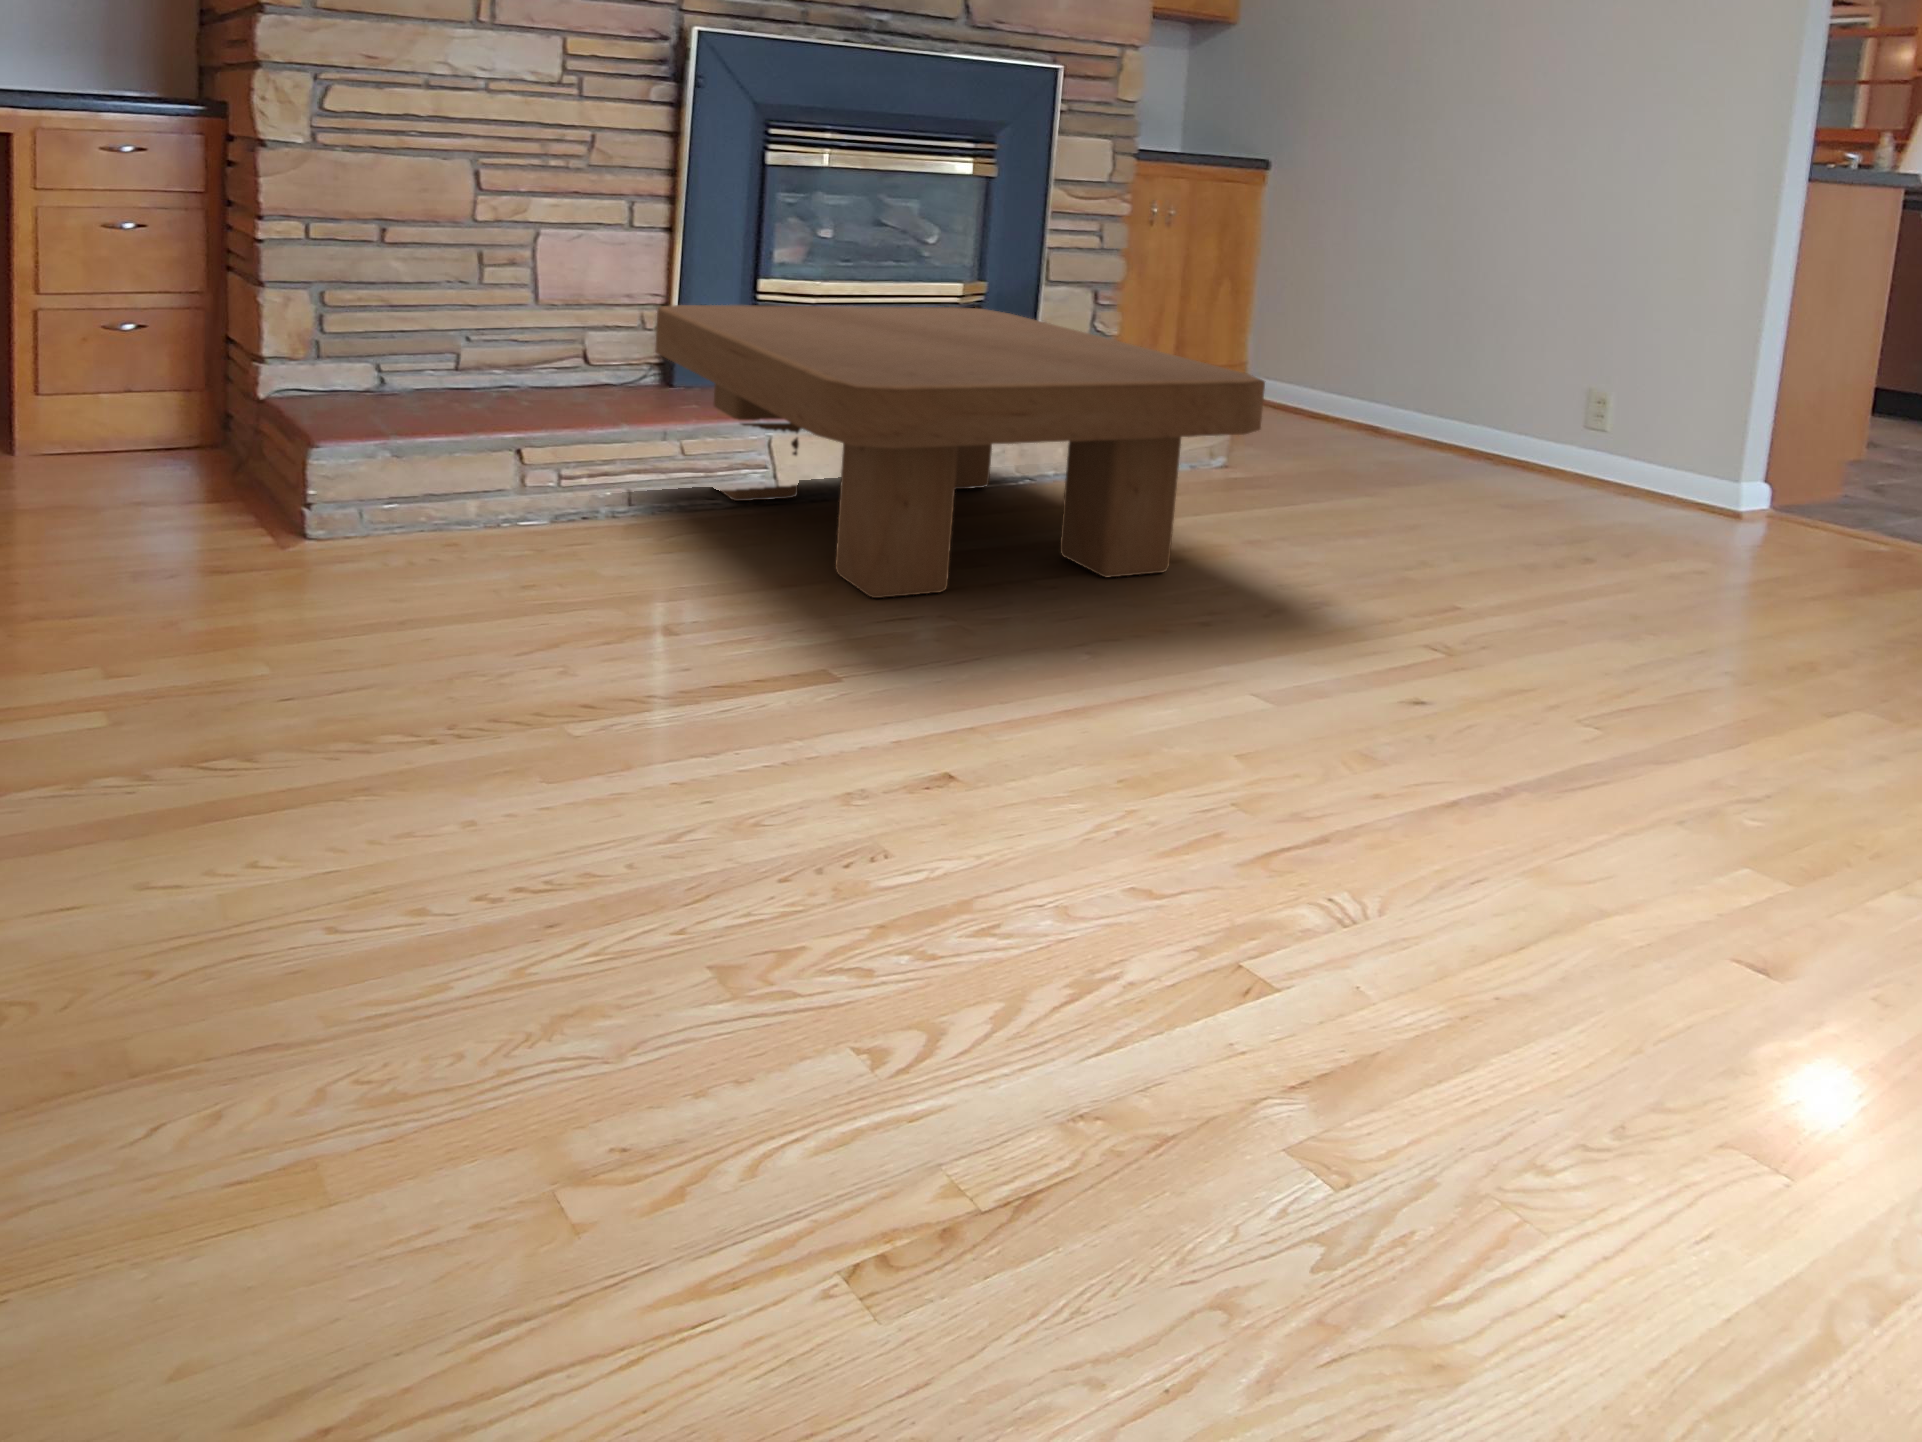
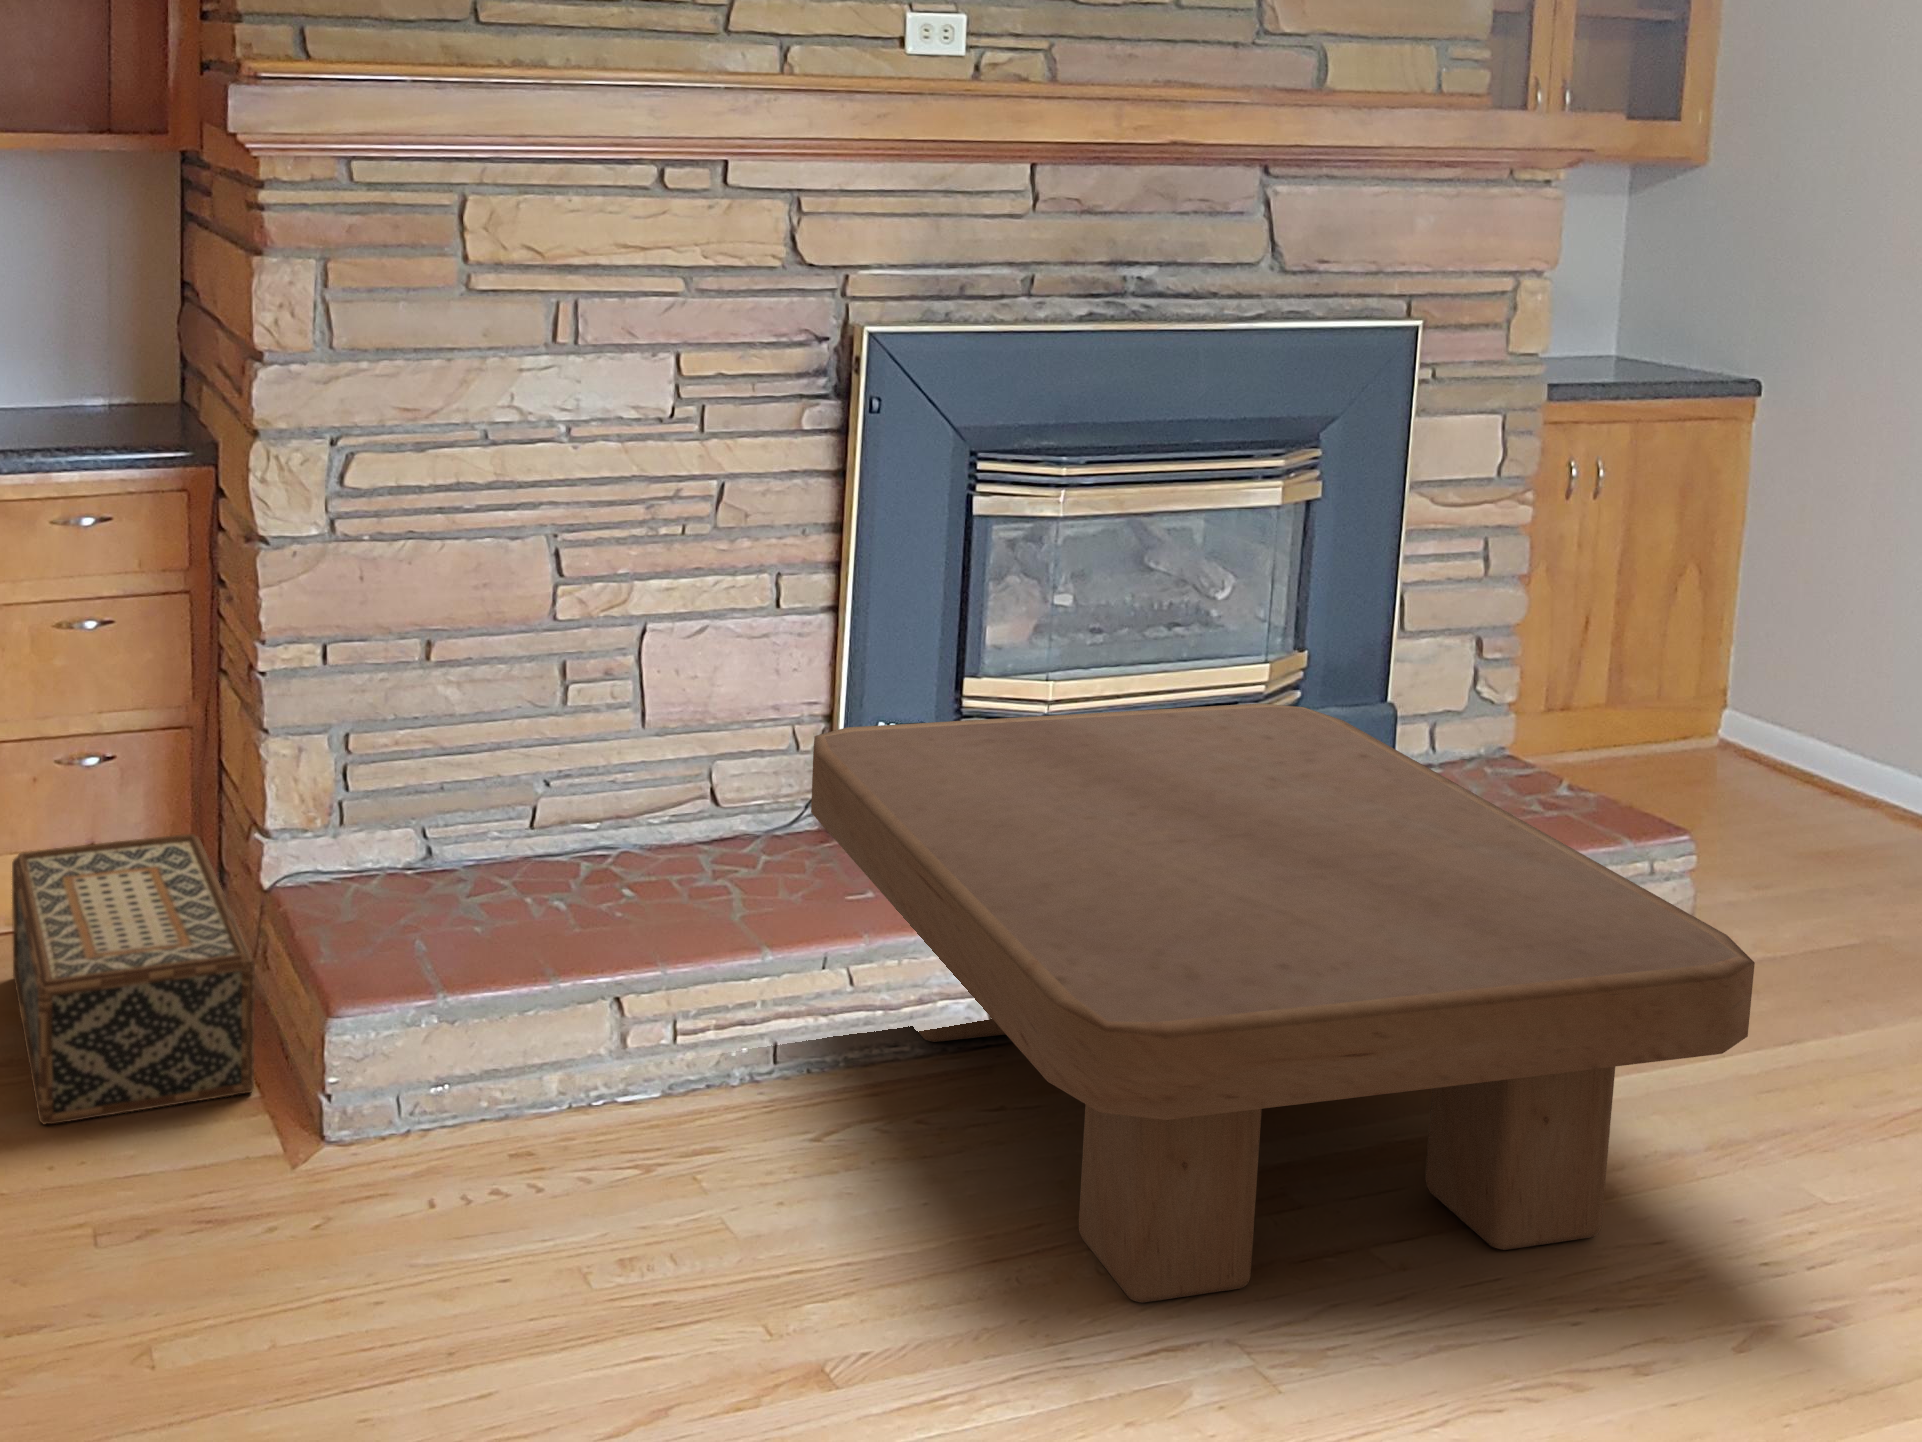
woven basket: none [67,376,253,532] -> present [12,834,255,1124]

